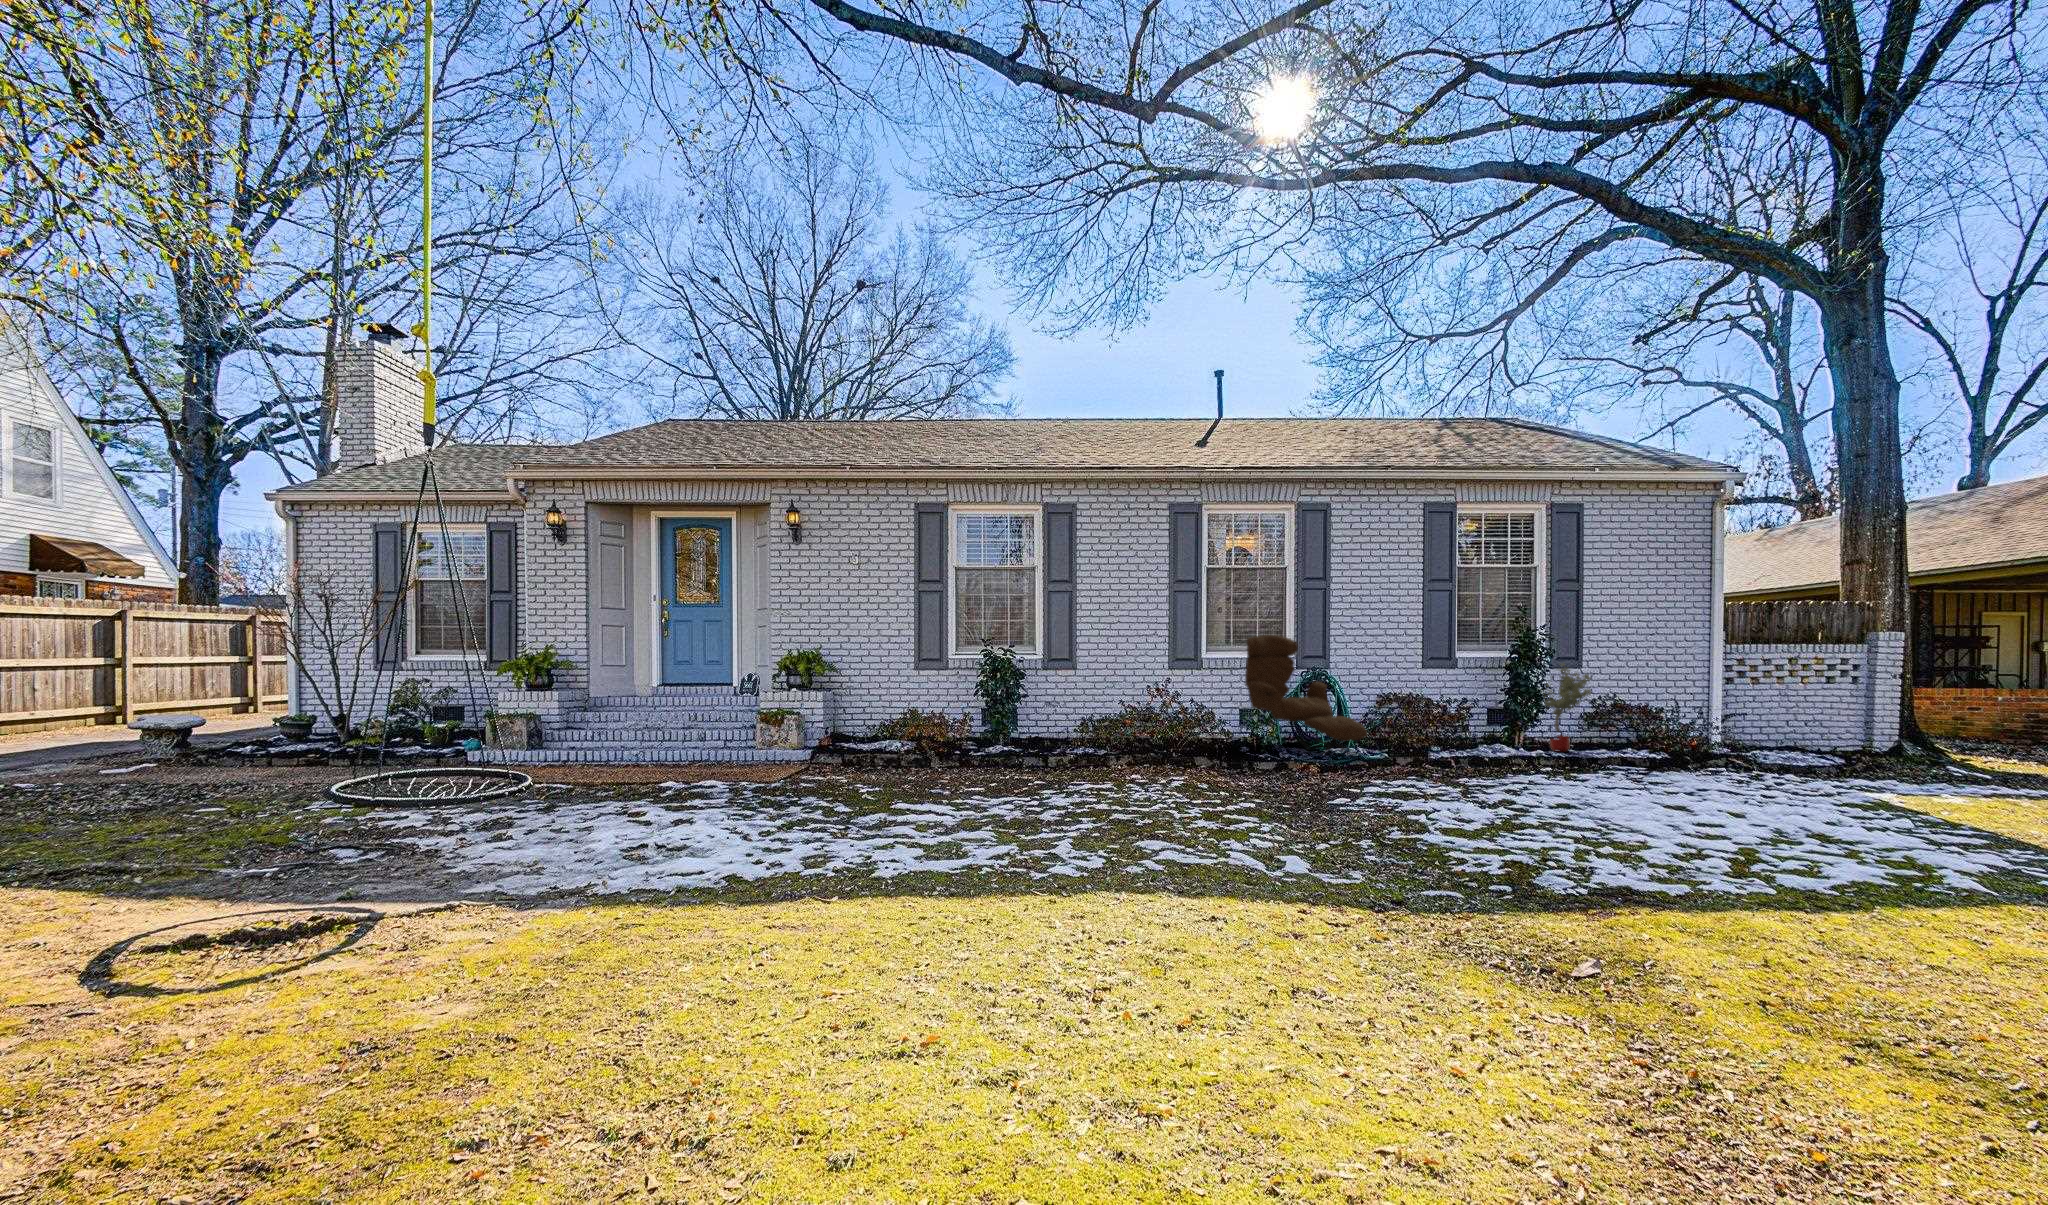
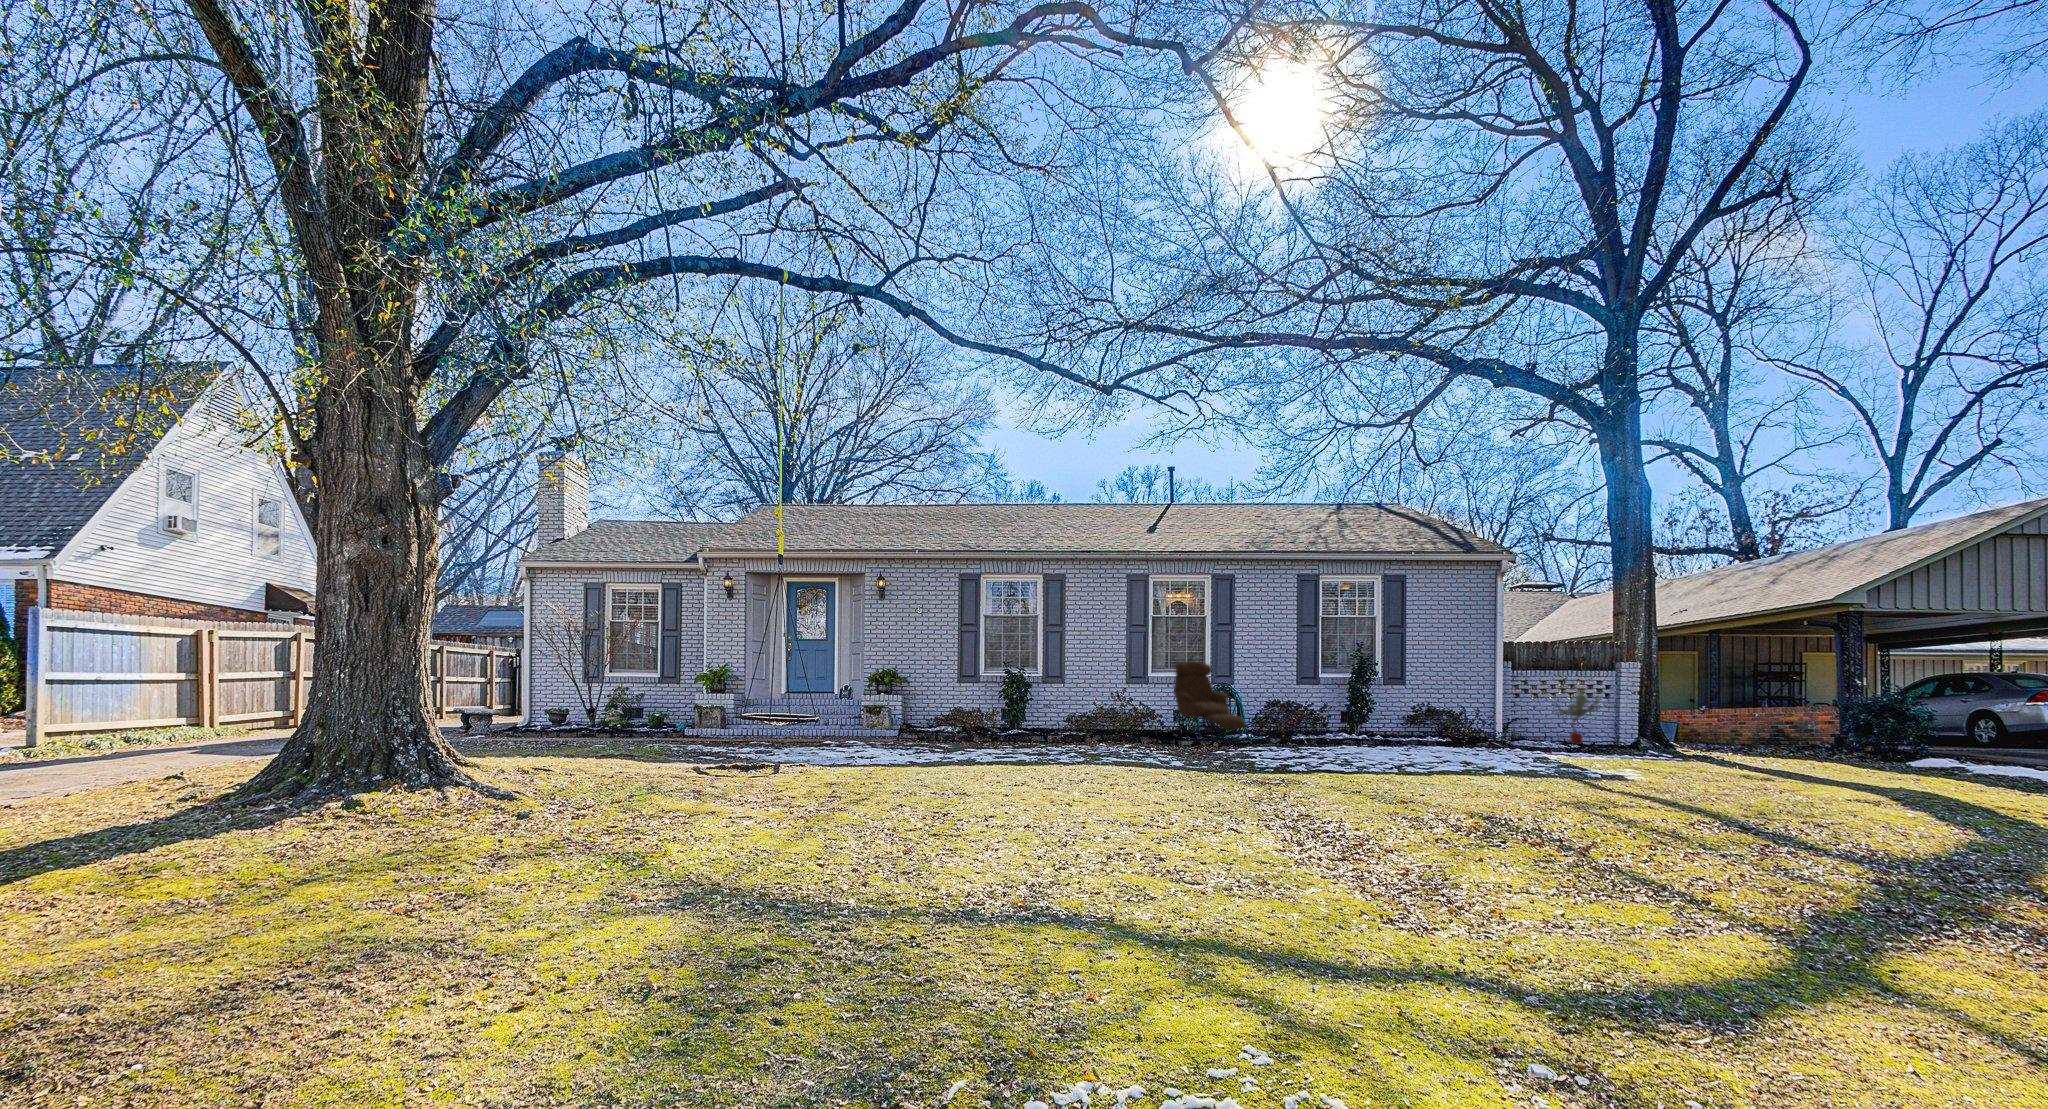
potted tree: present [1544,663,1591,752] -> present [1553,688,1601,744]

